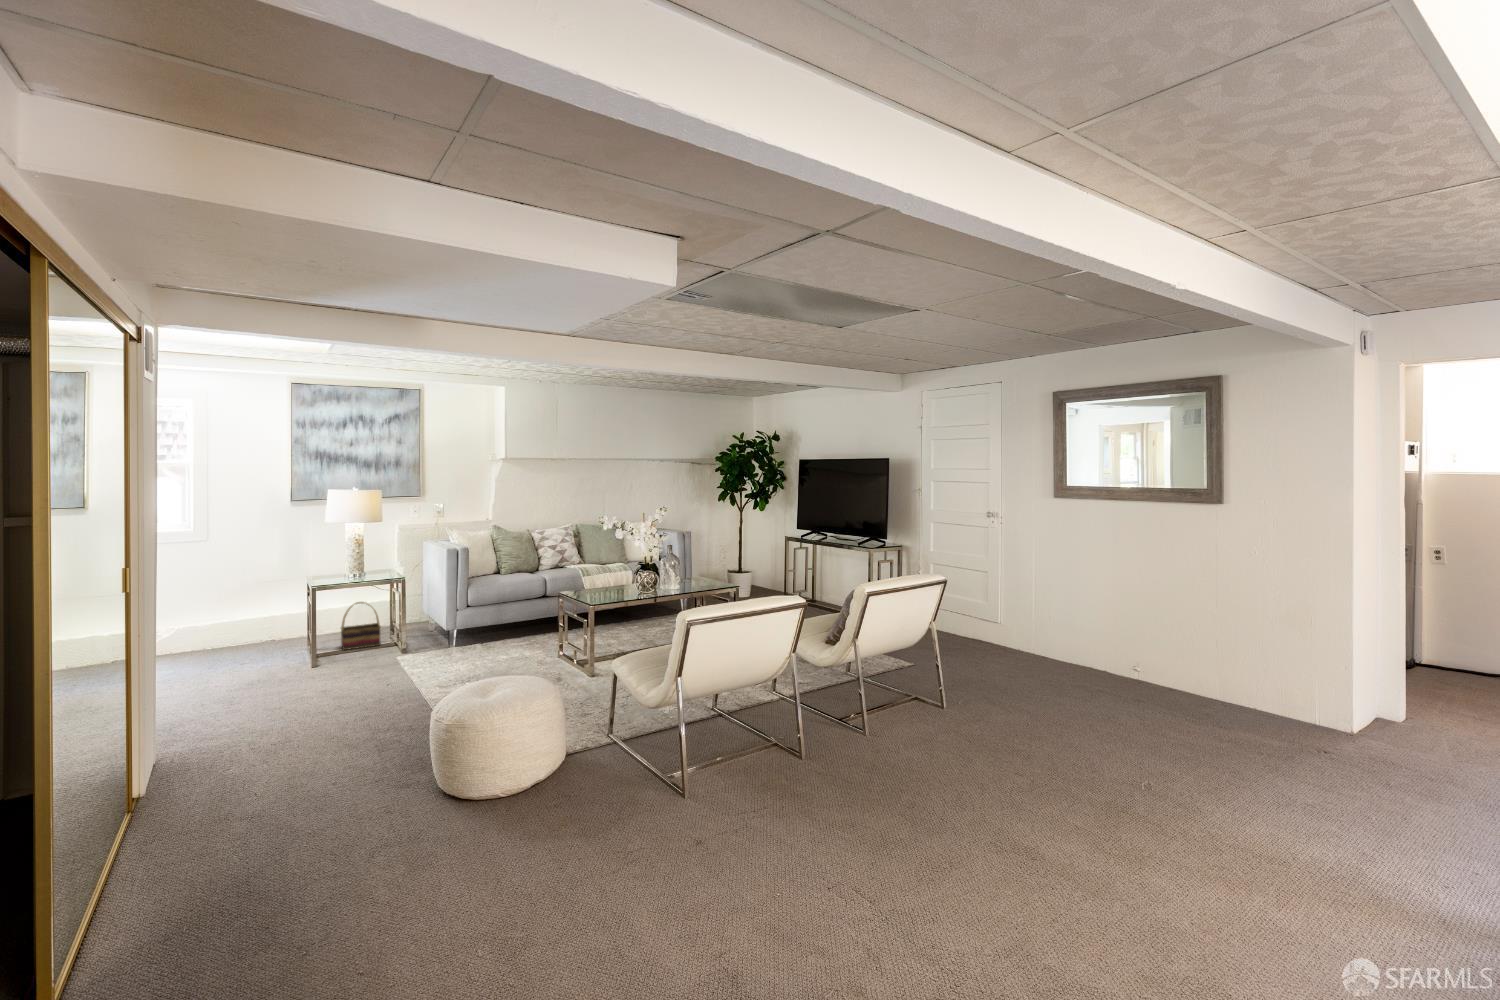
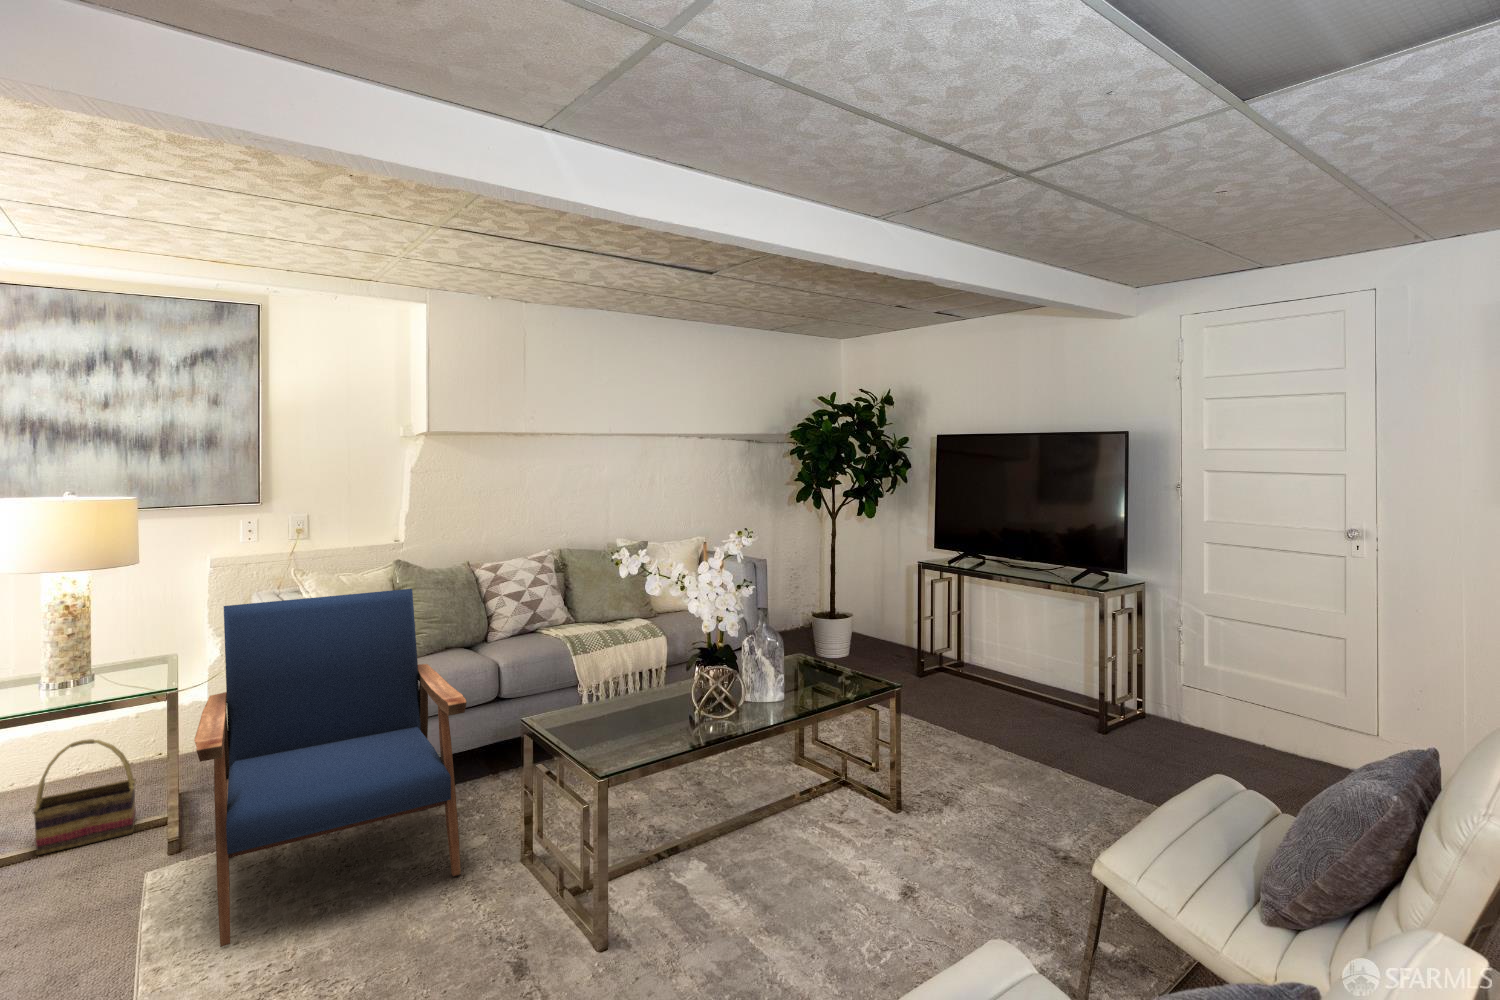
armchair: none [424,537,538,670] -> present [194,589,467,947]

